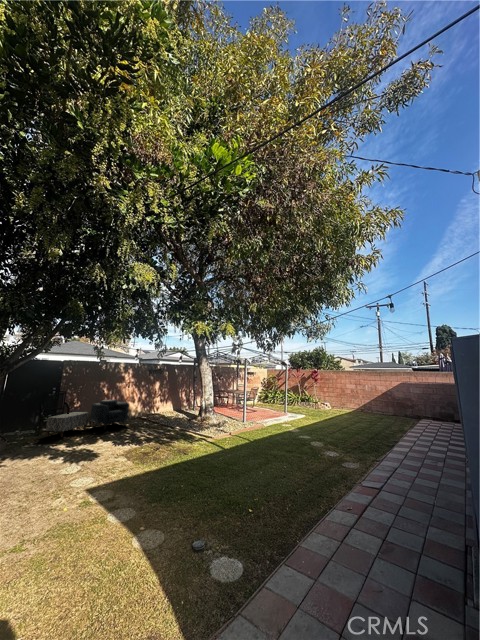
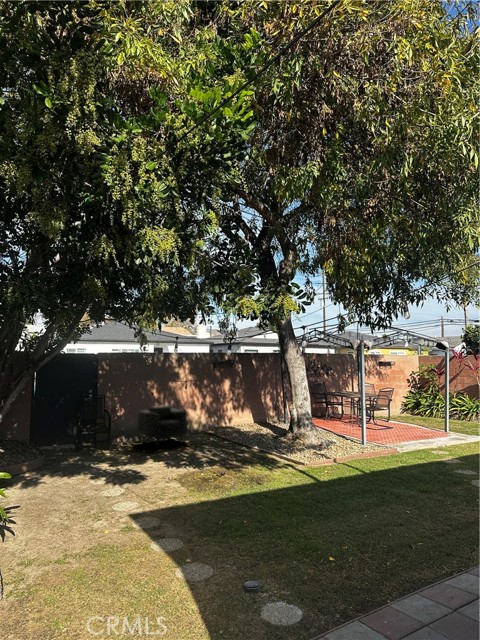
bench: present [46,412,89,437] -> none [85,421,135,454]

